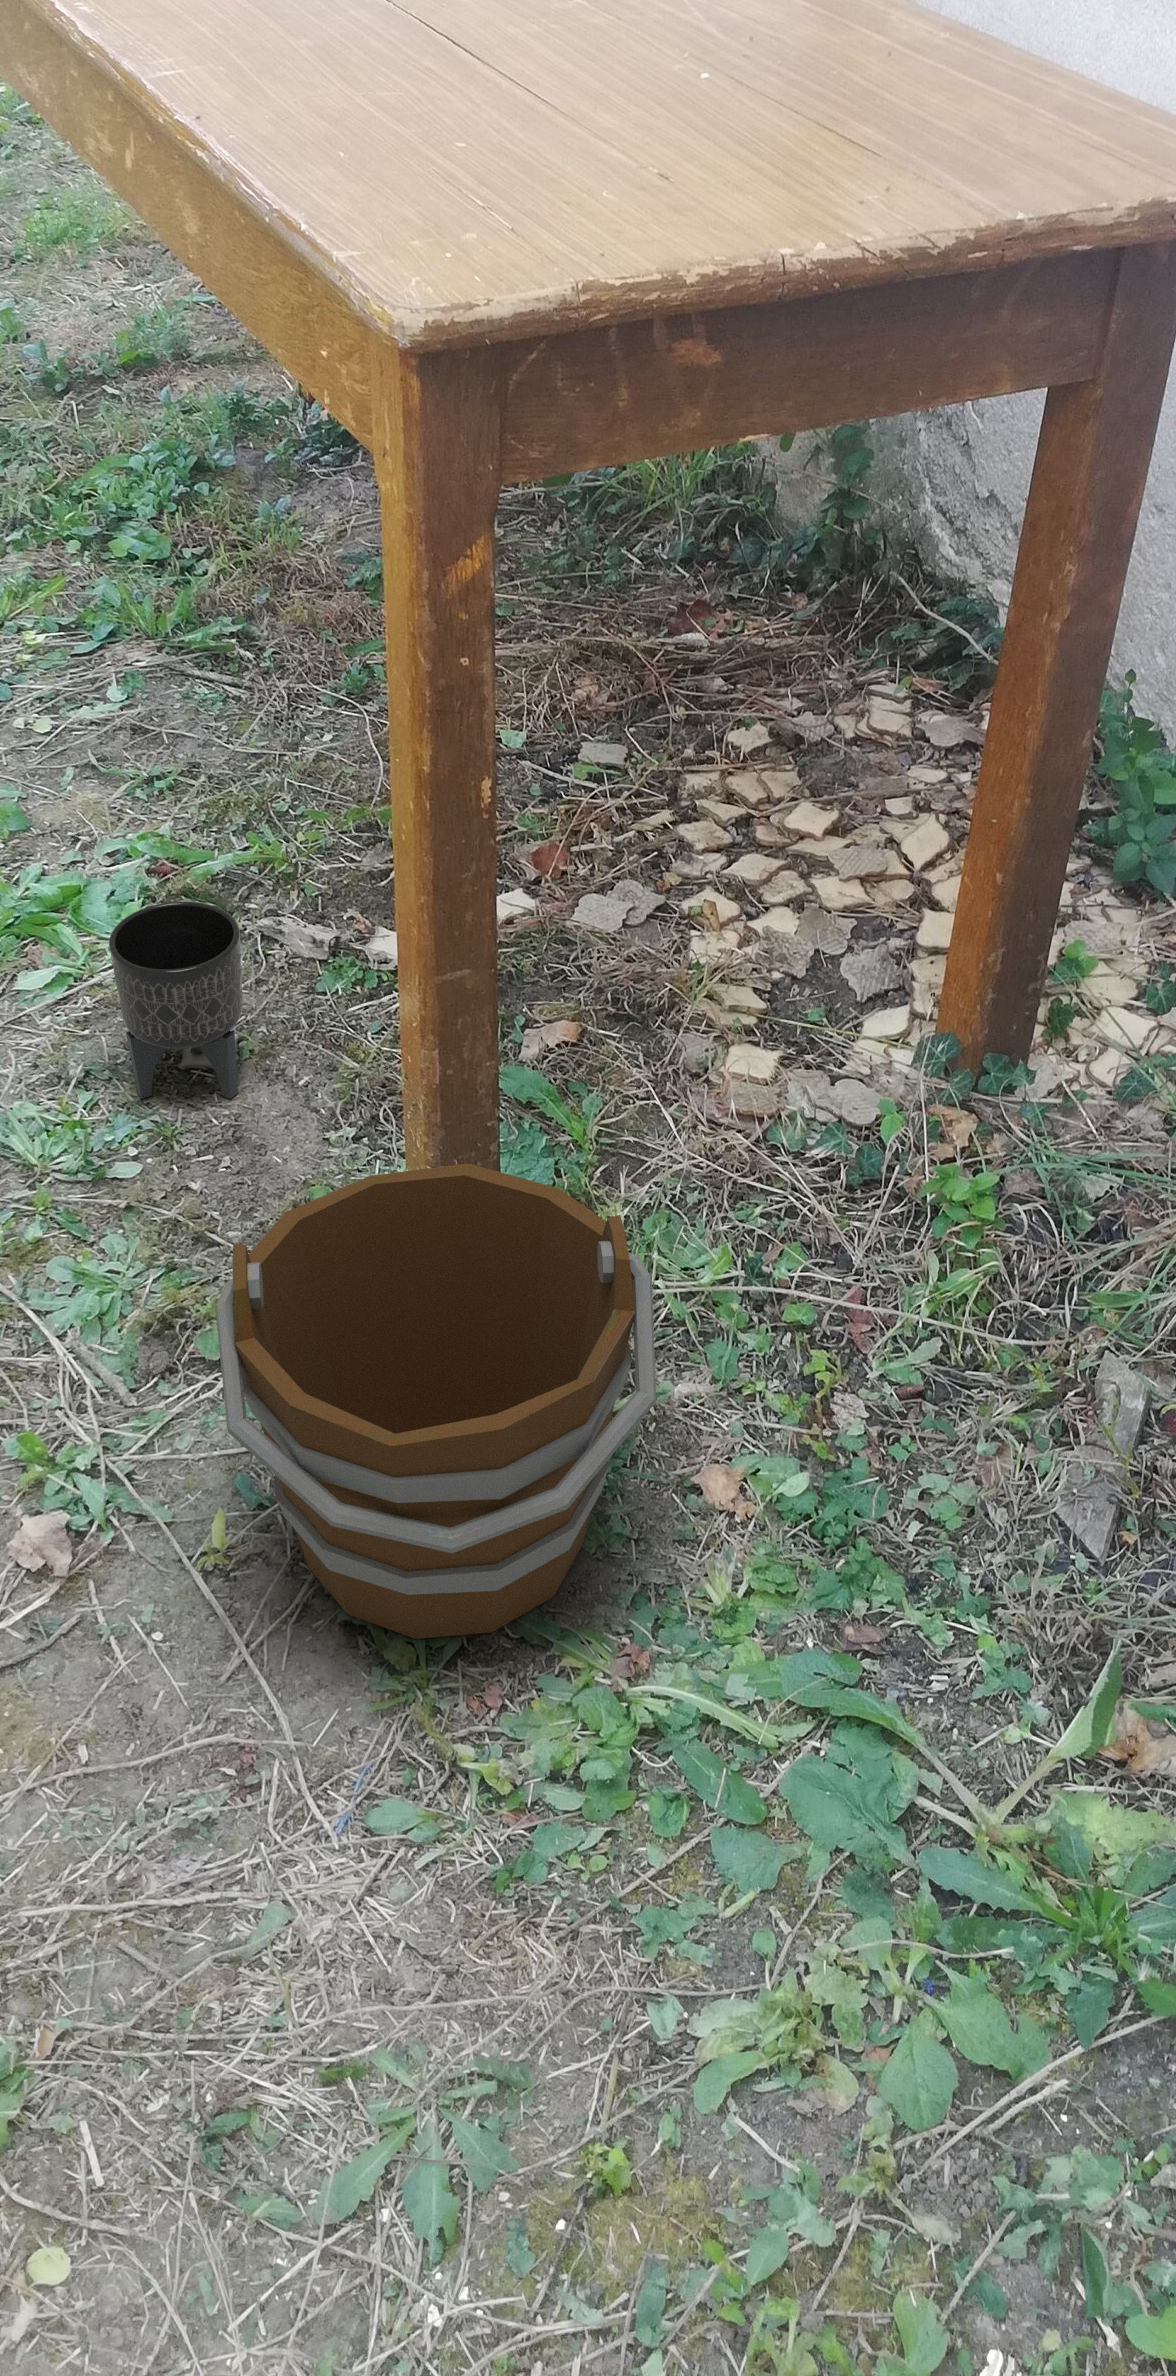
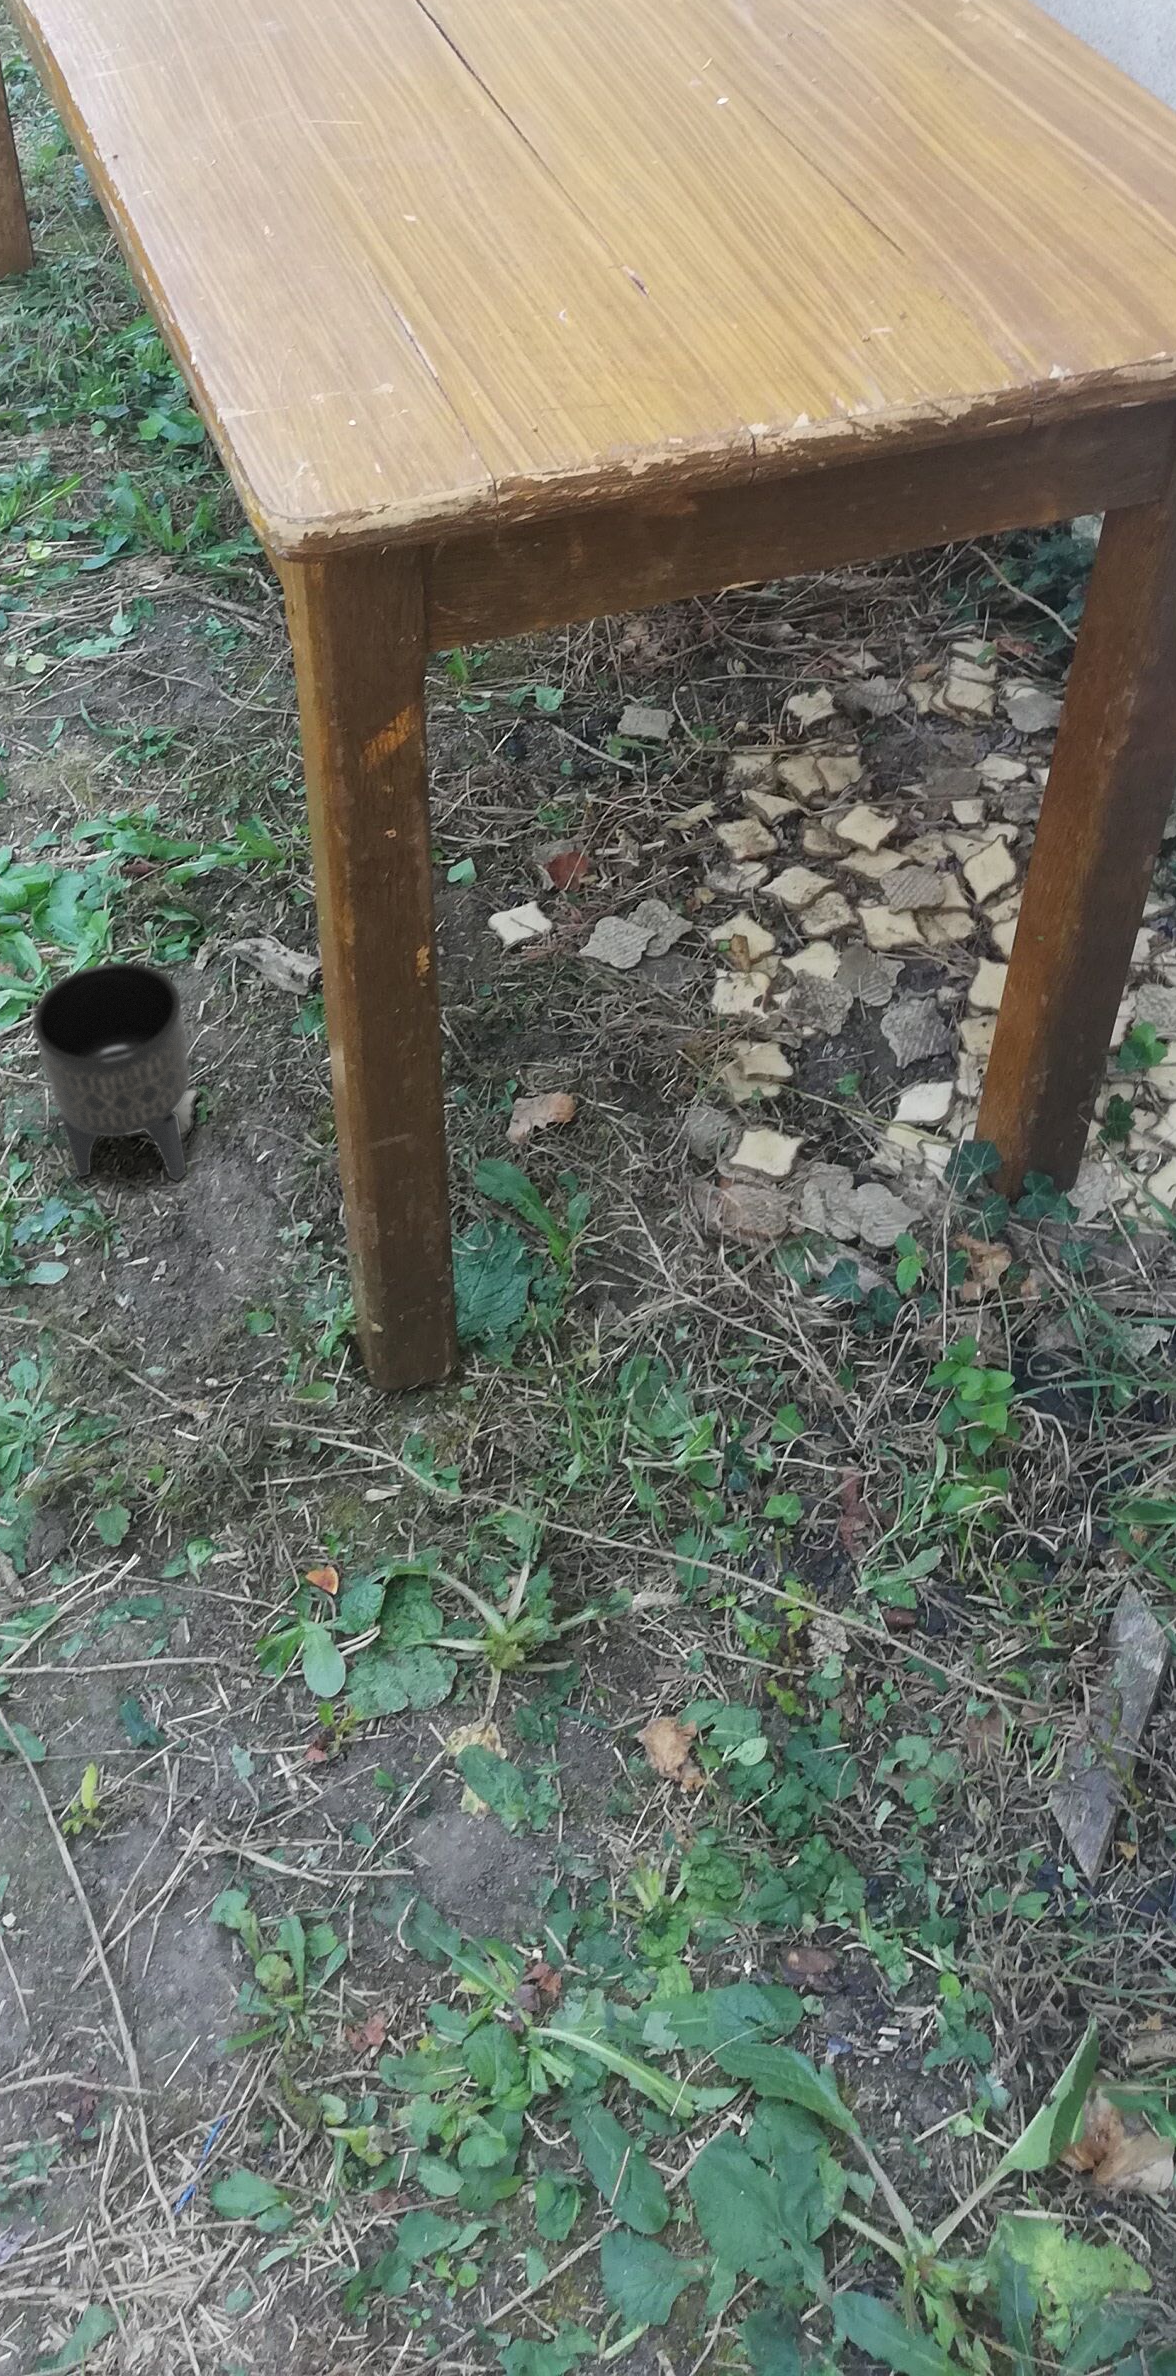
bucket: present [215,1163,656,1639] -> none [53,1385,558,1943]

